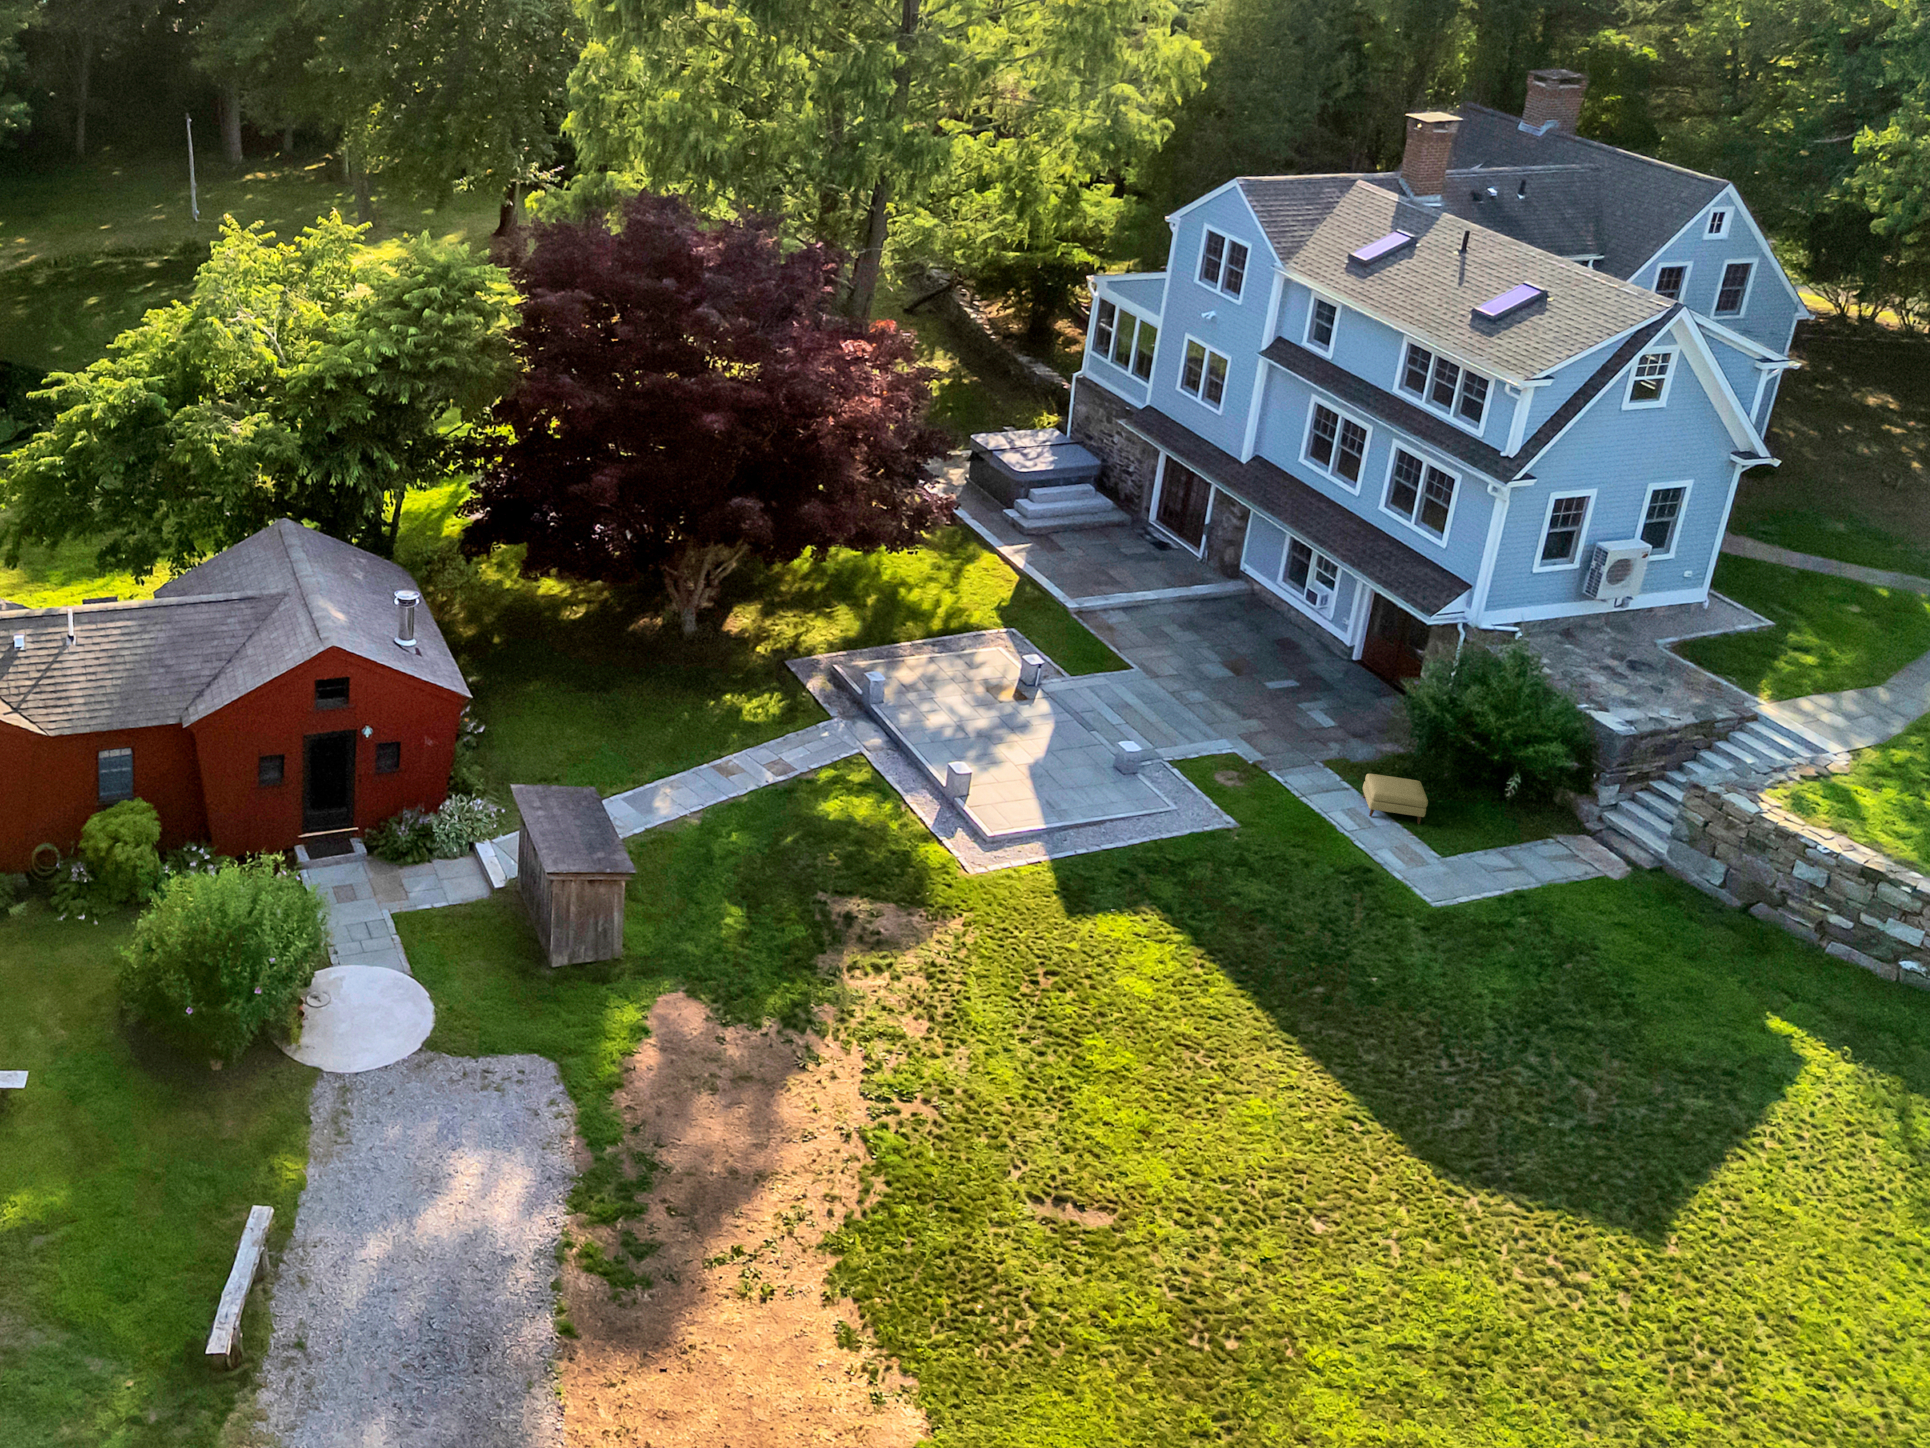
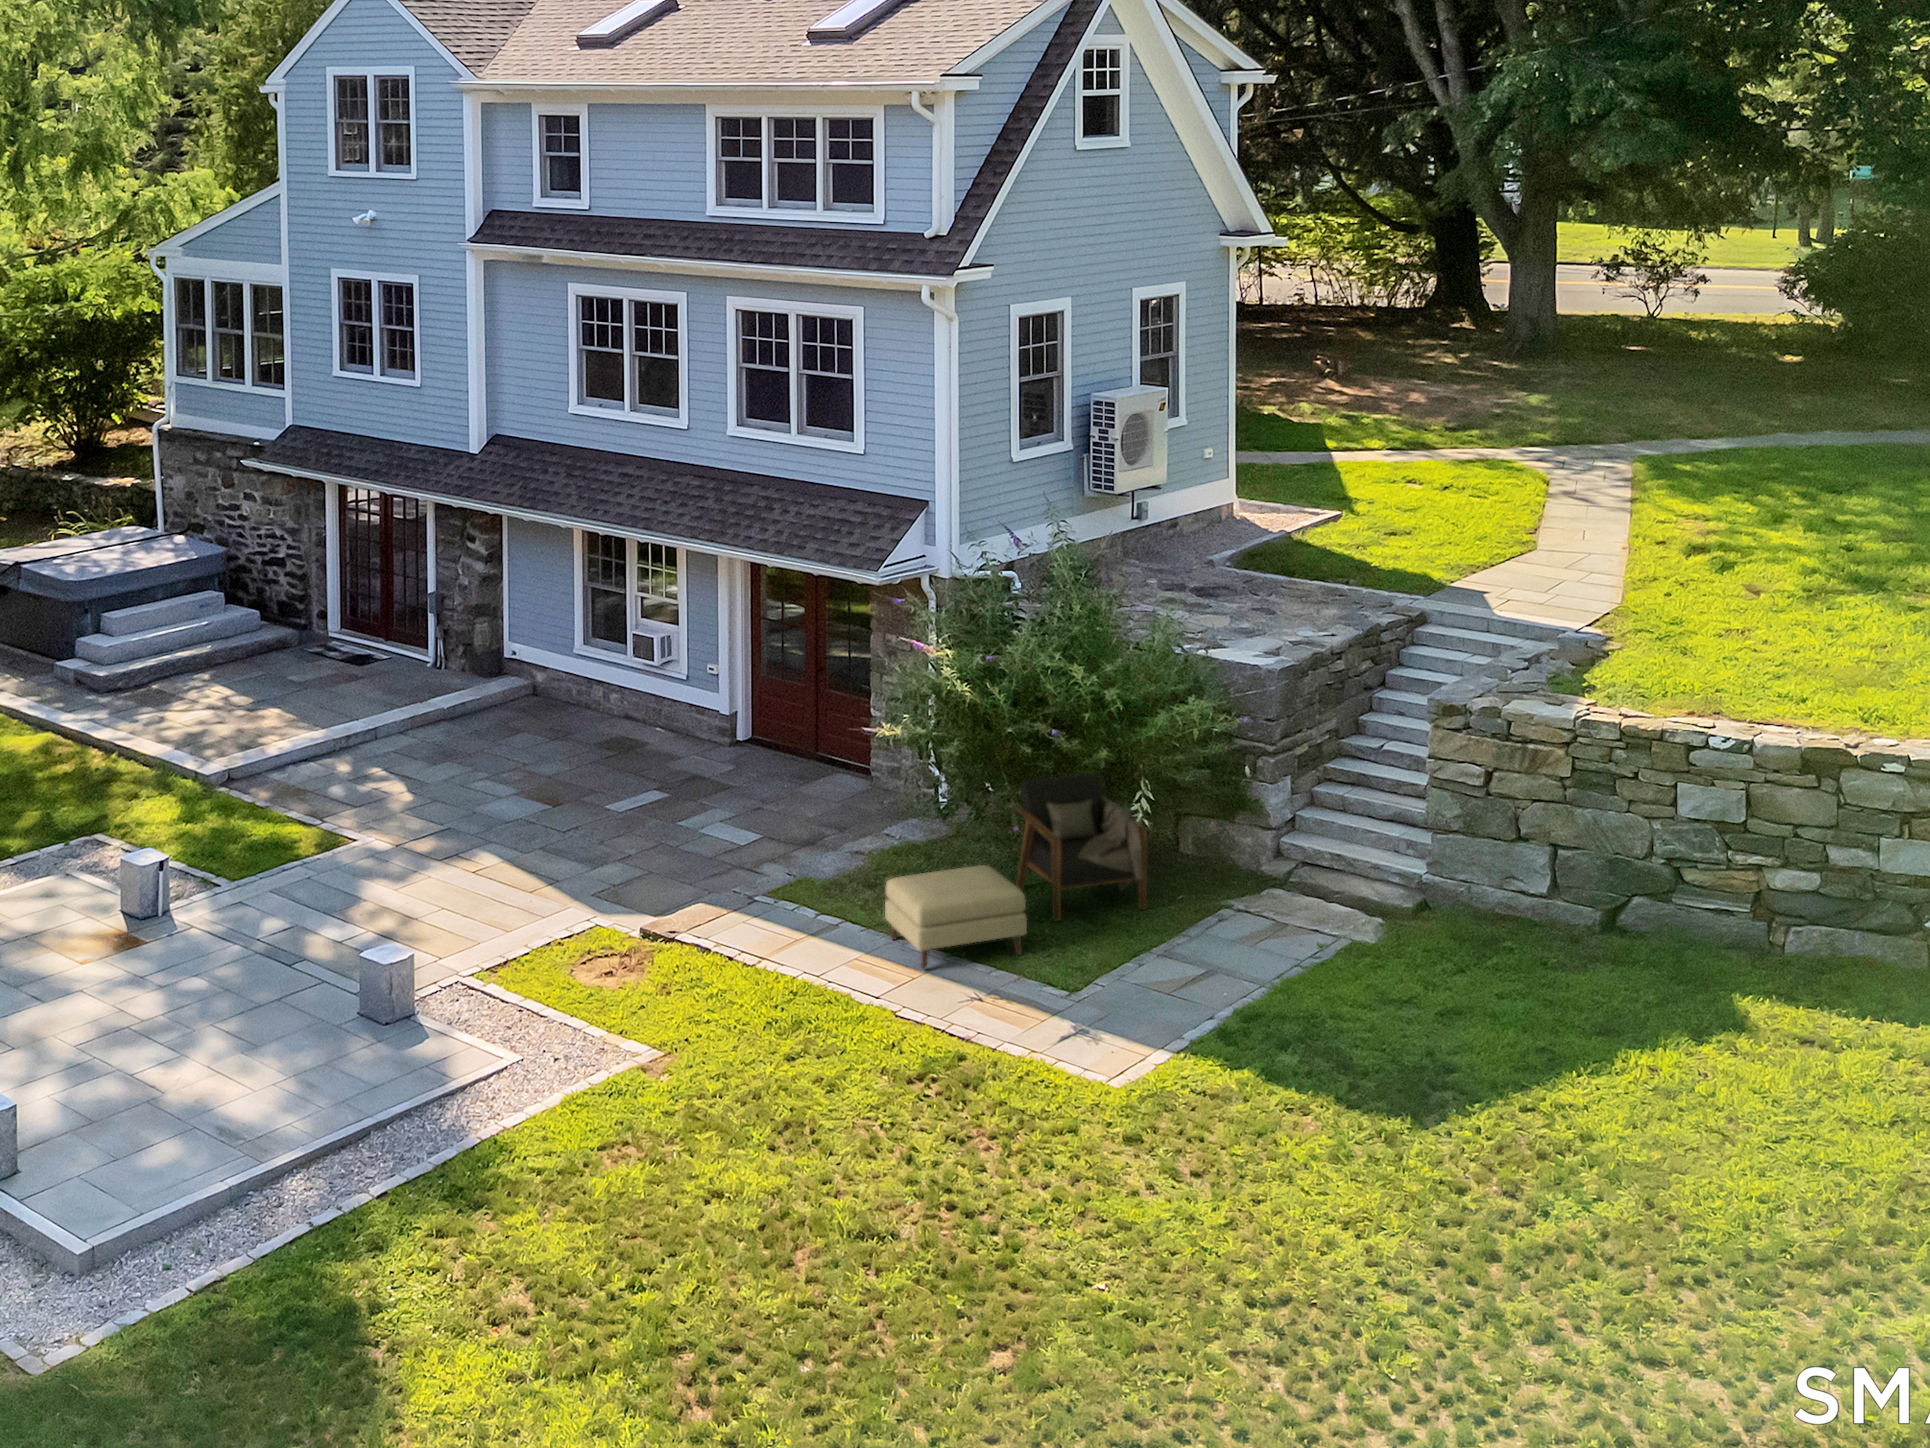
armchair: none [1437,748,1505,822] -> present [1015,774,1147,921]

